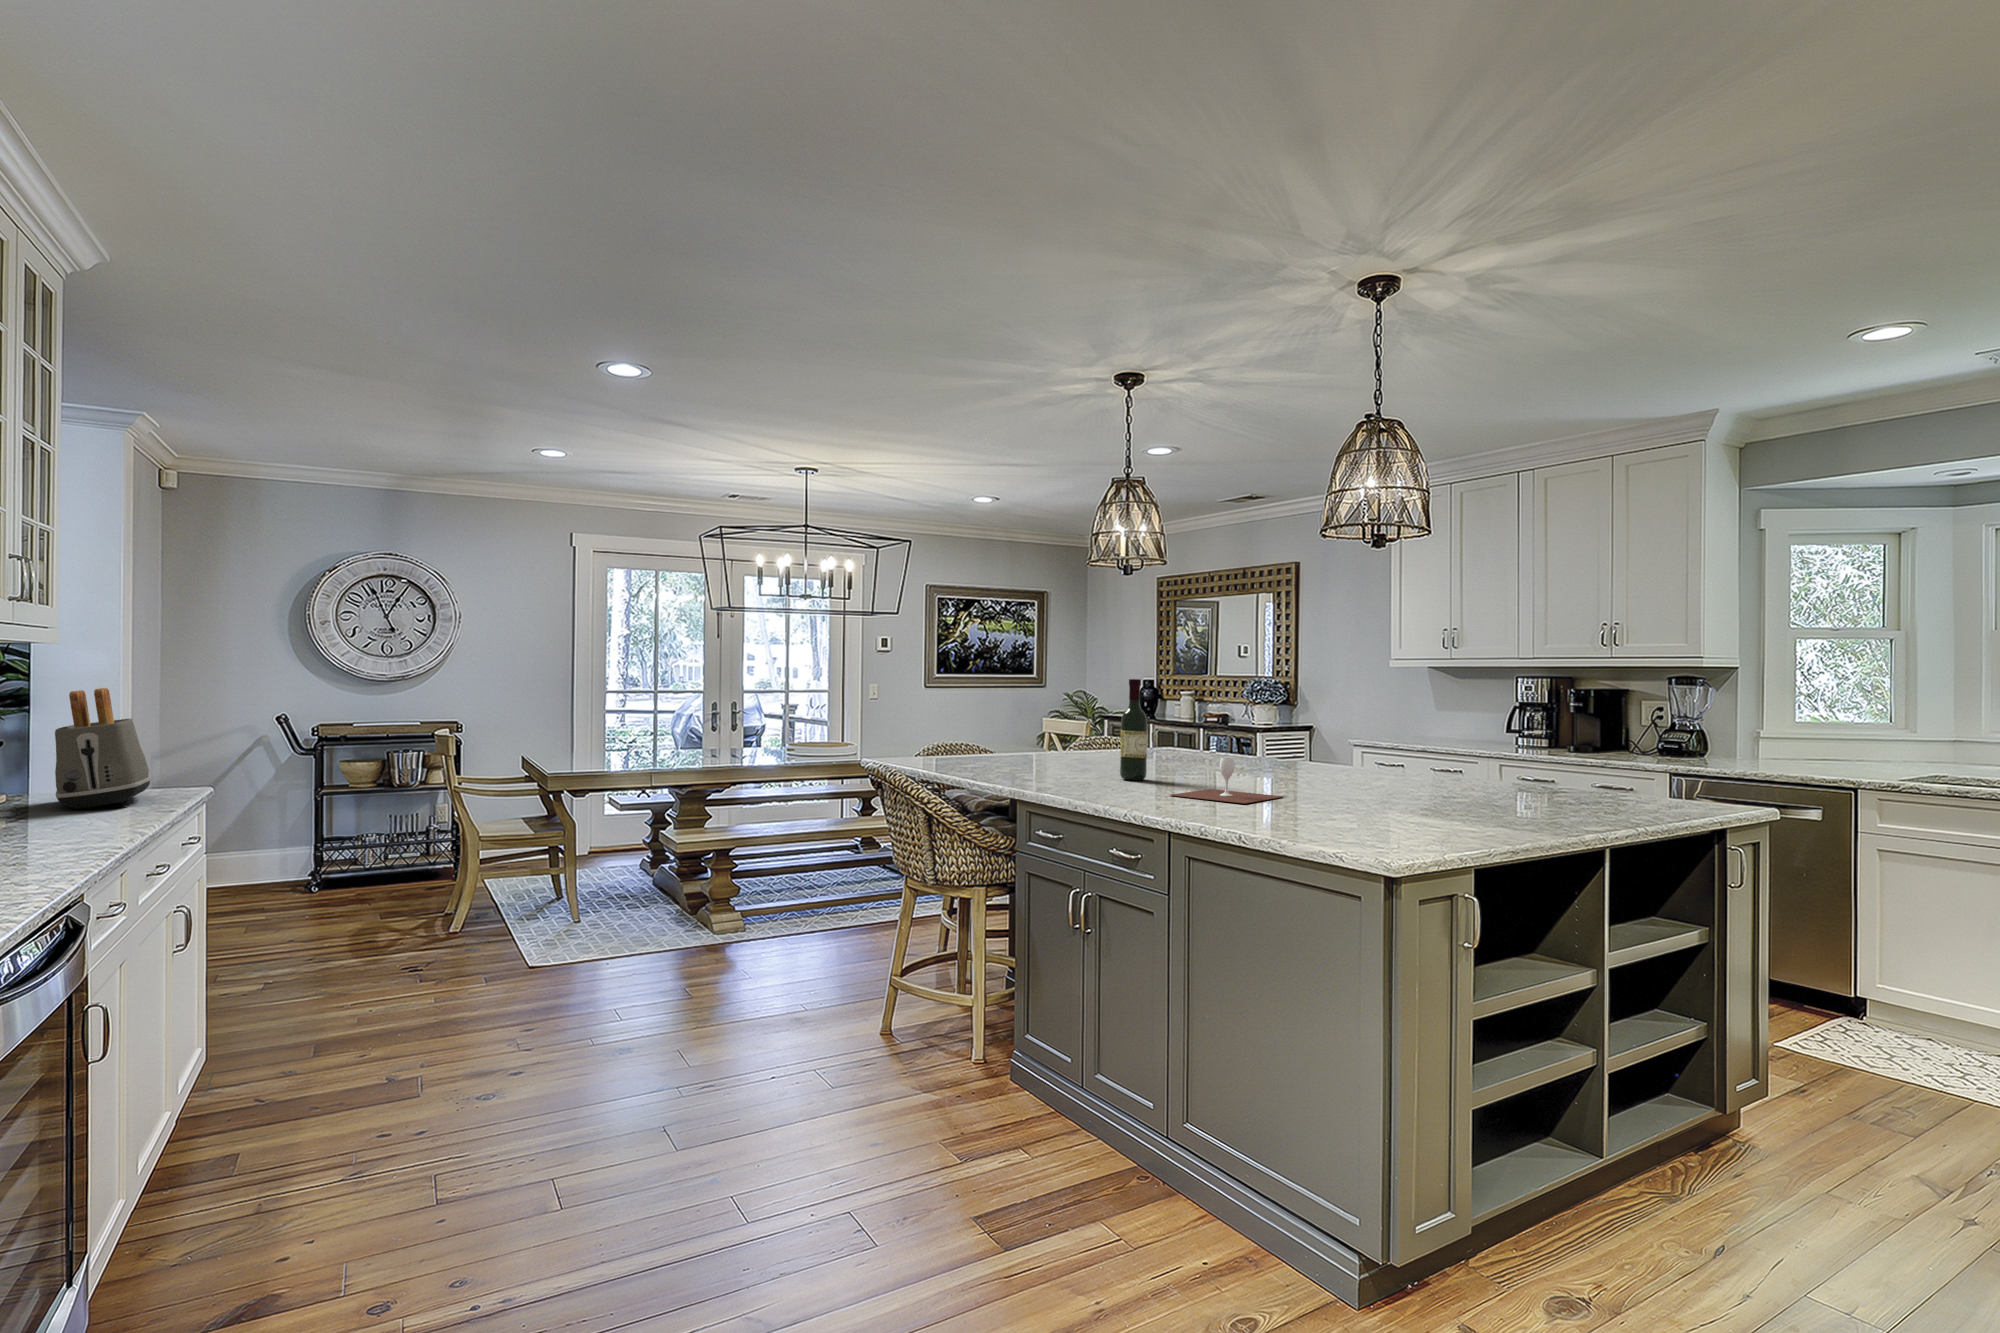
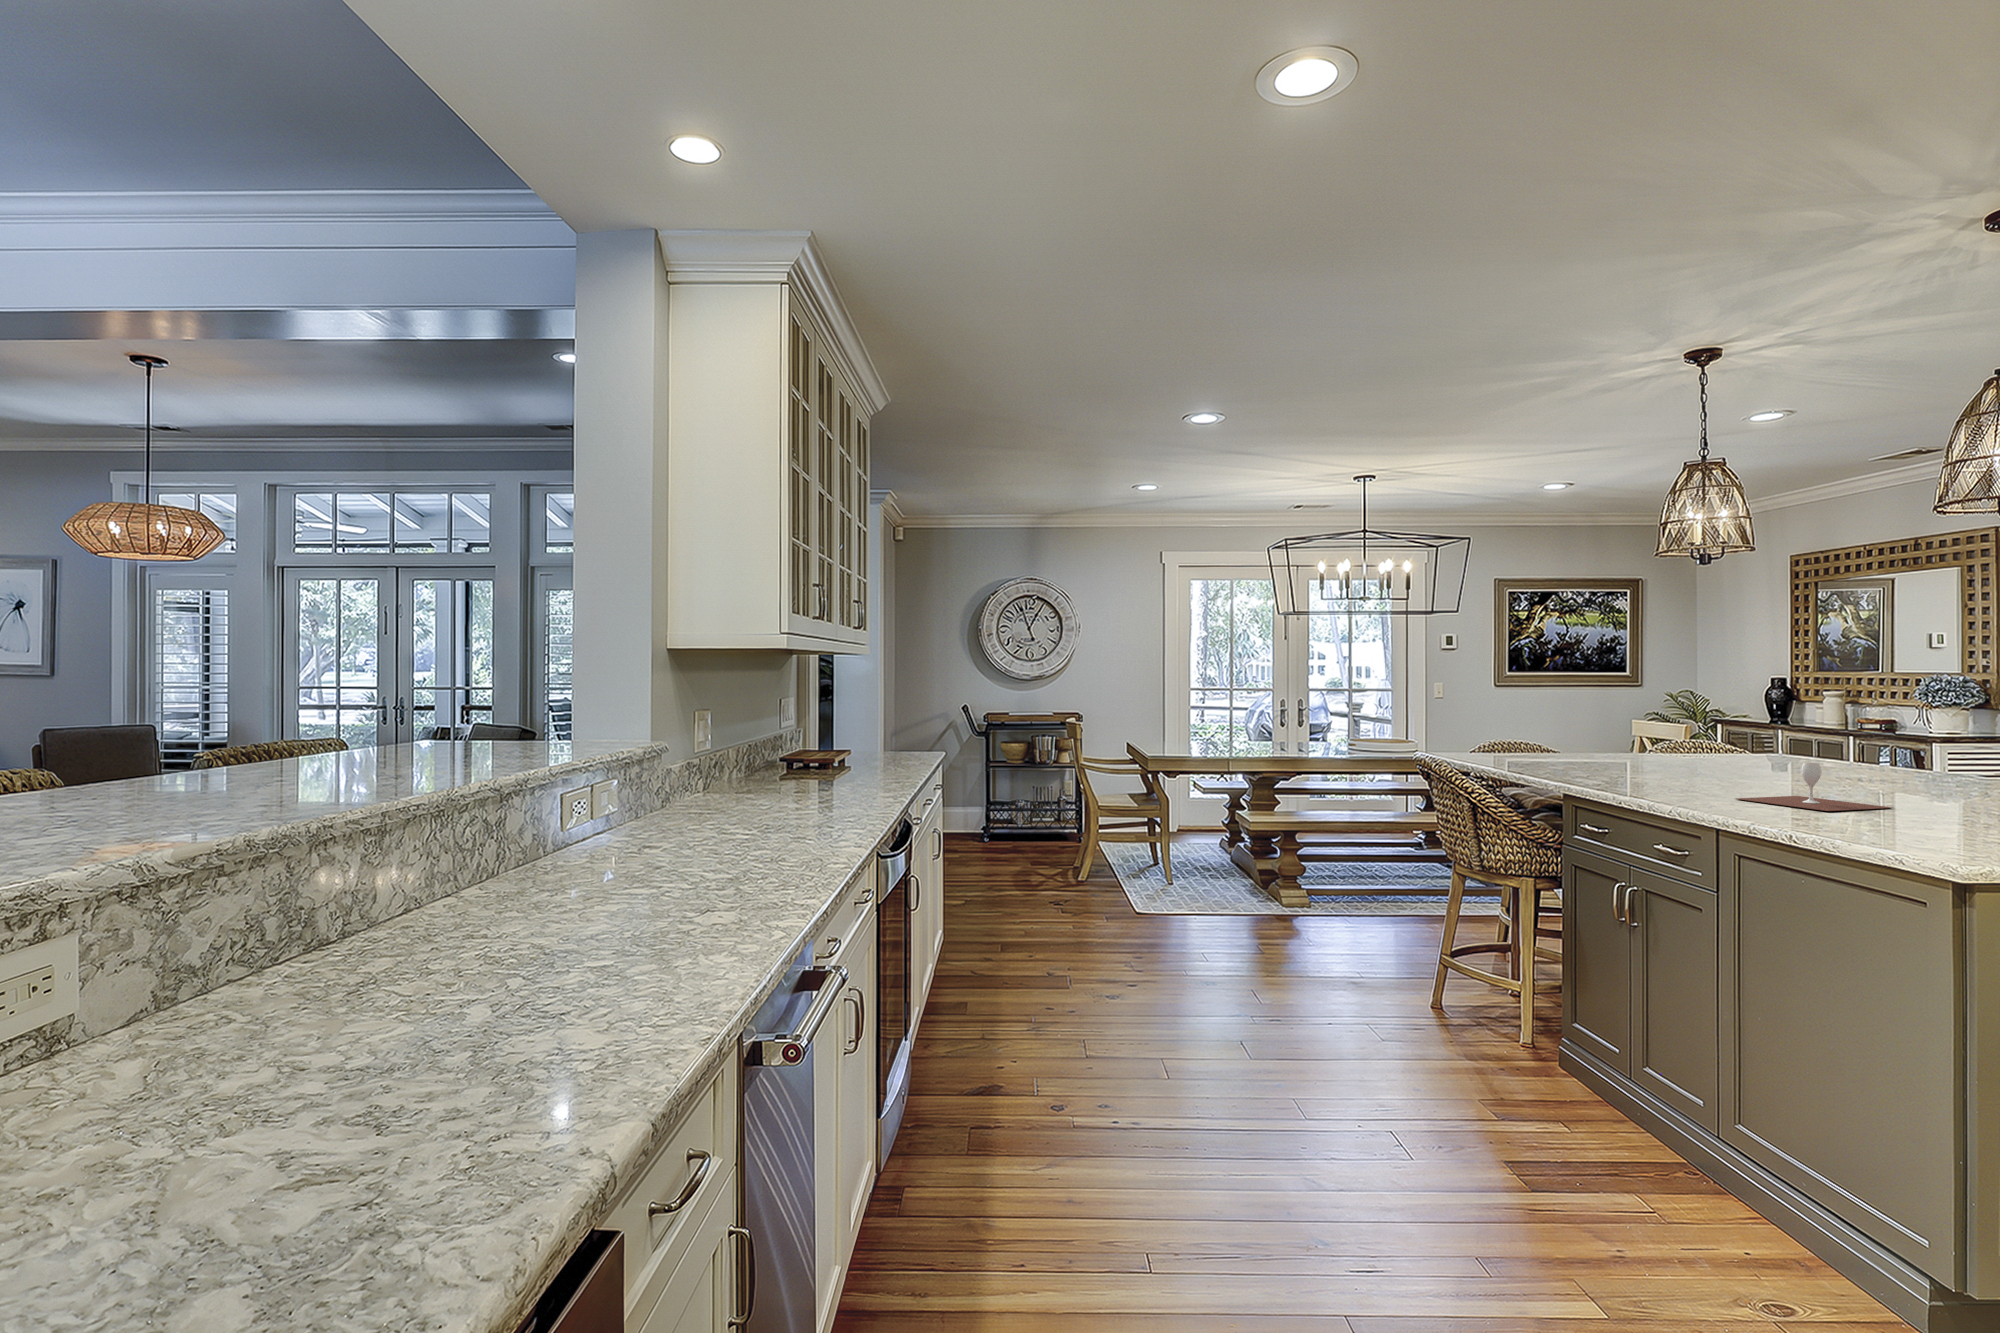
wine bottle: present [1120,679,1147,780] -> none [1686,680,1719,783]
toaster: present [55,688,151,809] -> none [874,693,918,767]

